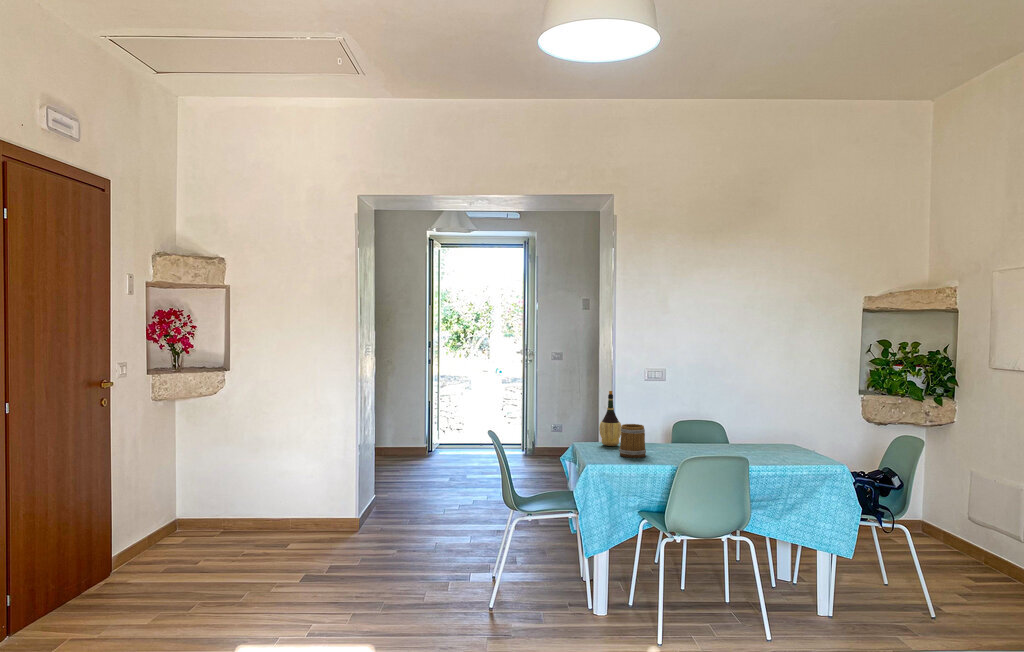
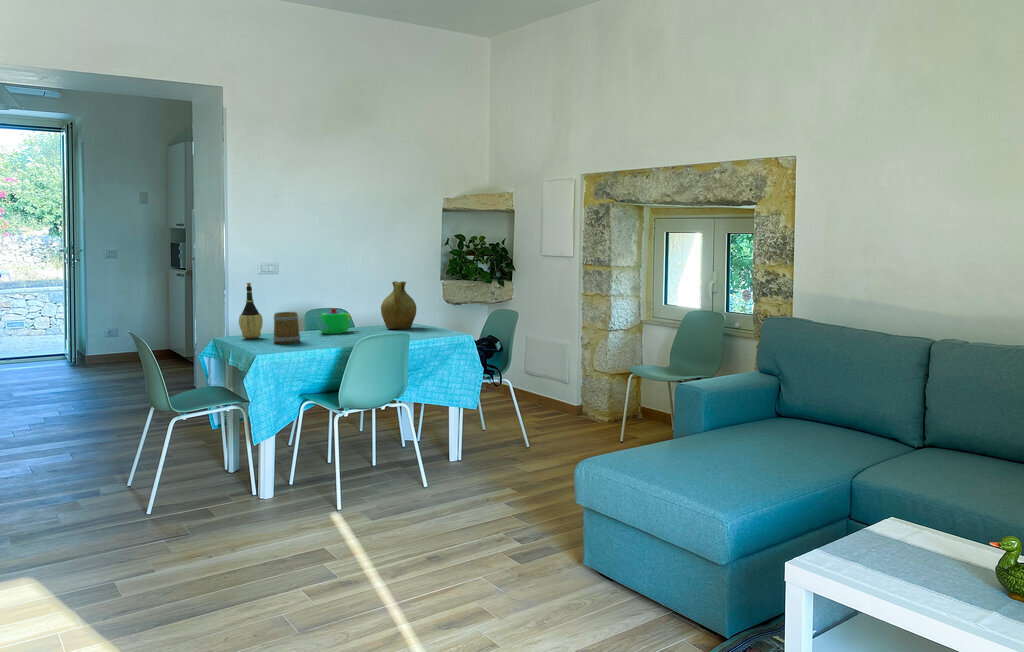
pitcher: none [749,397,791,453] -> present [381,281,416,329]
teapot: none [671,422,715,450] -> present [315,308,350,334]

